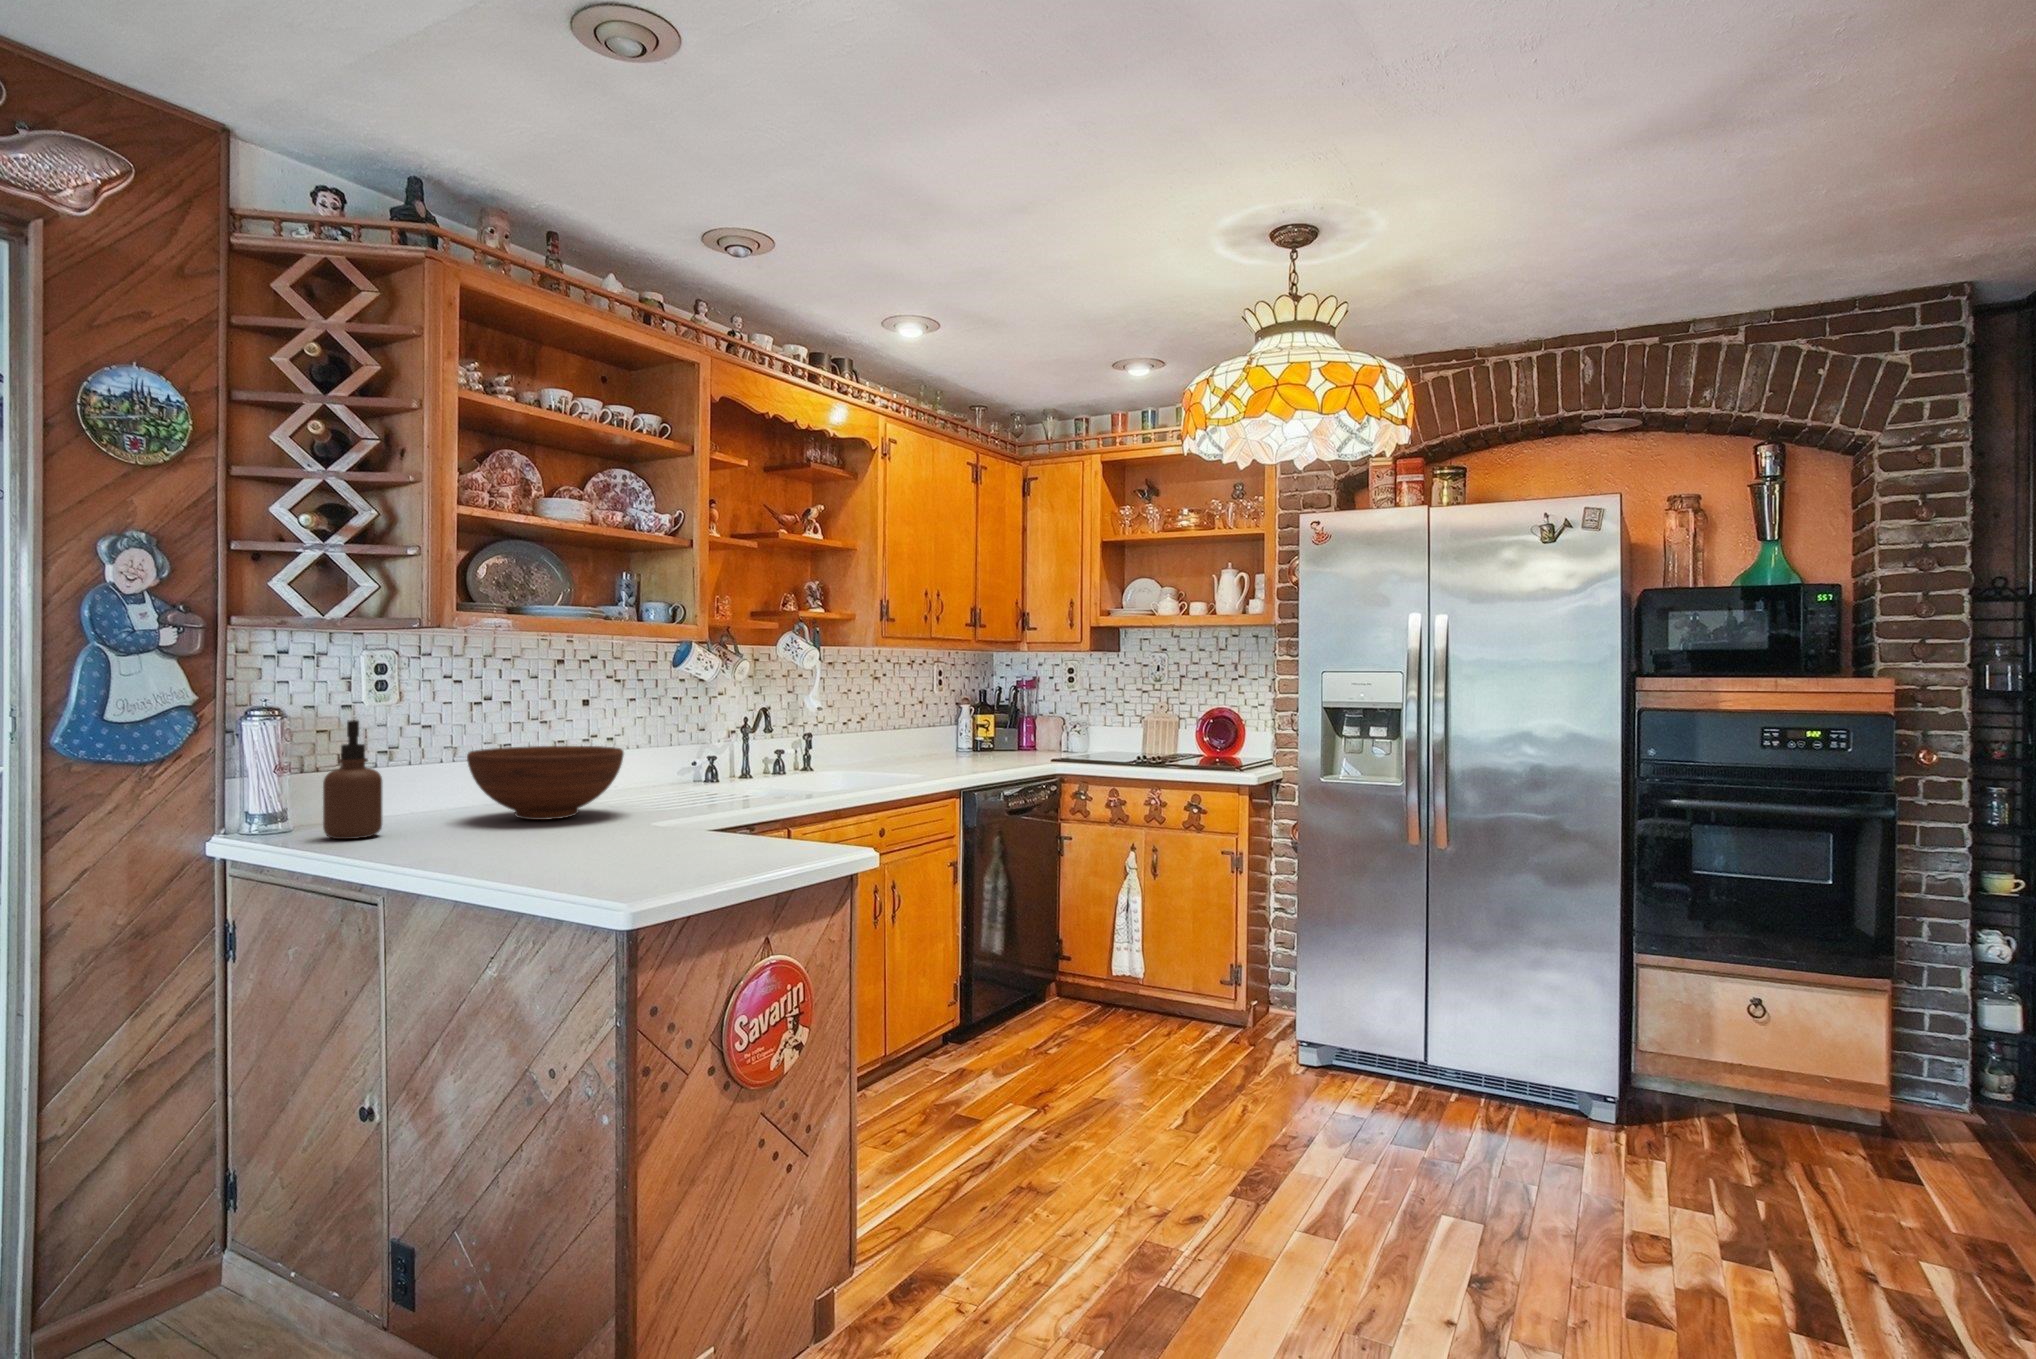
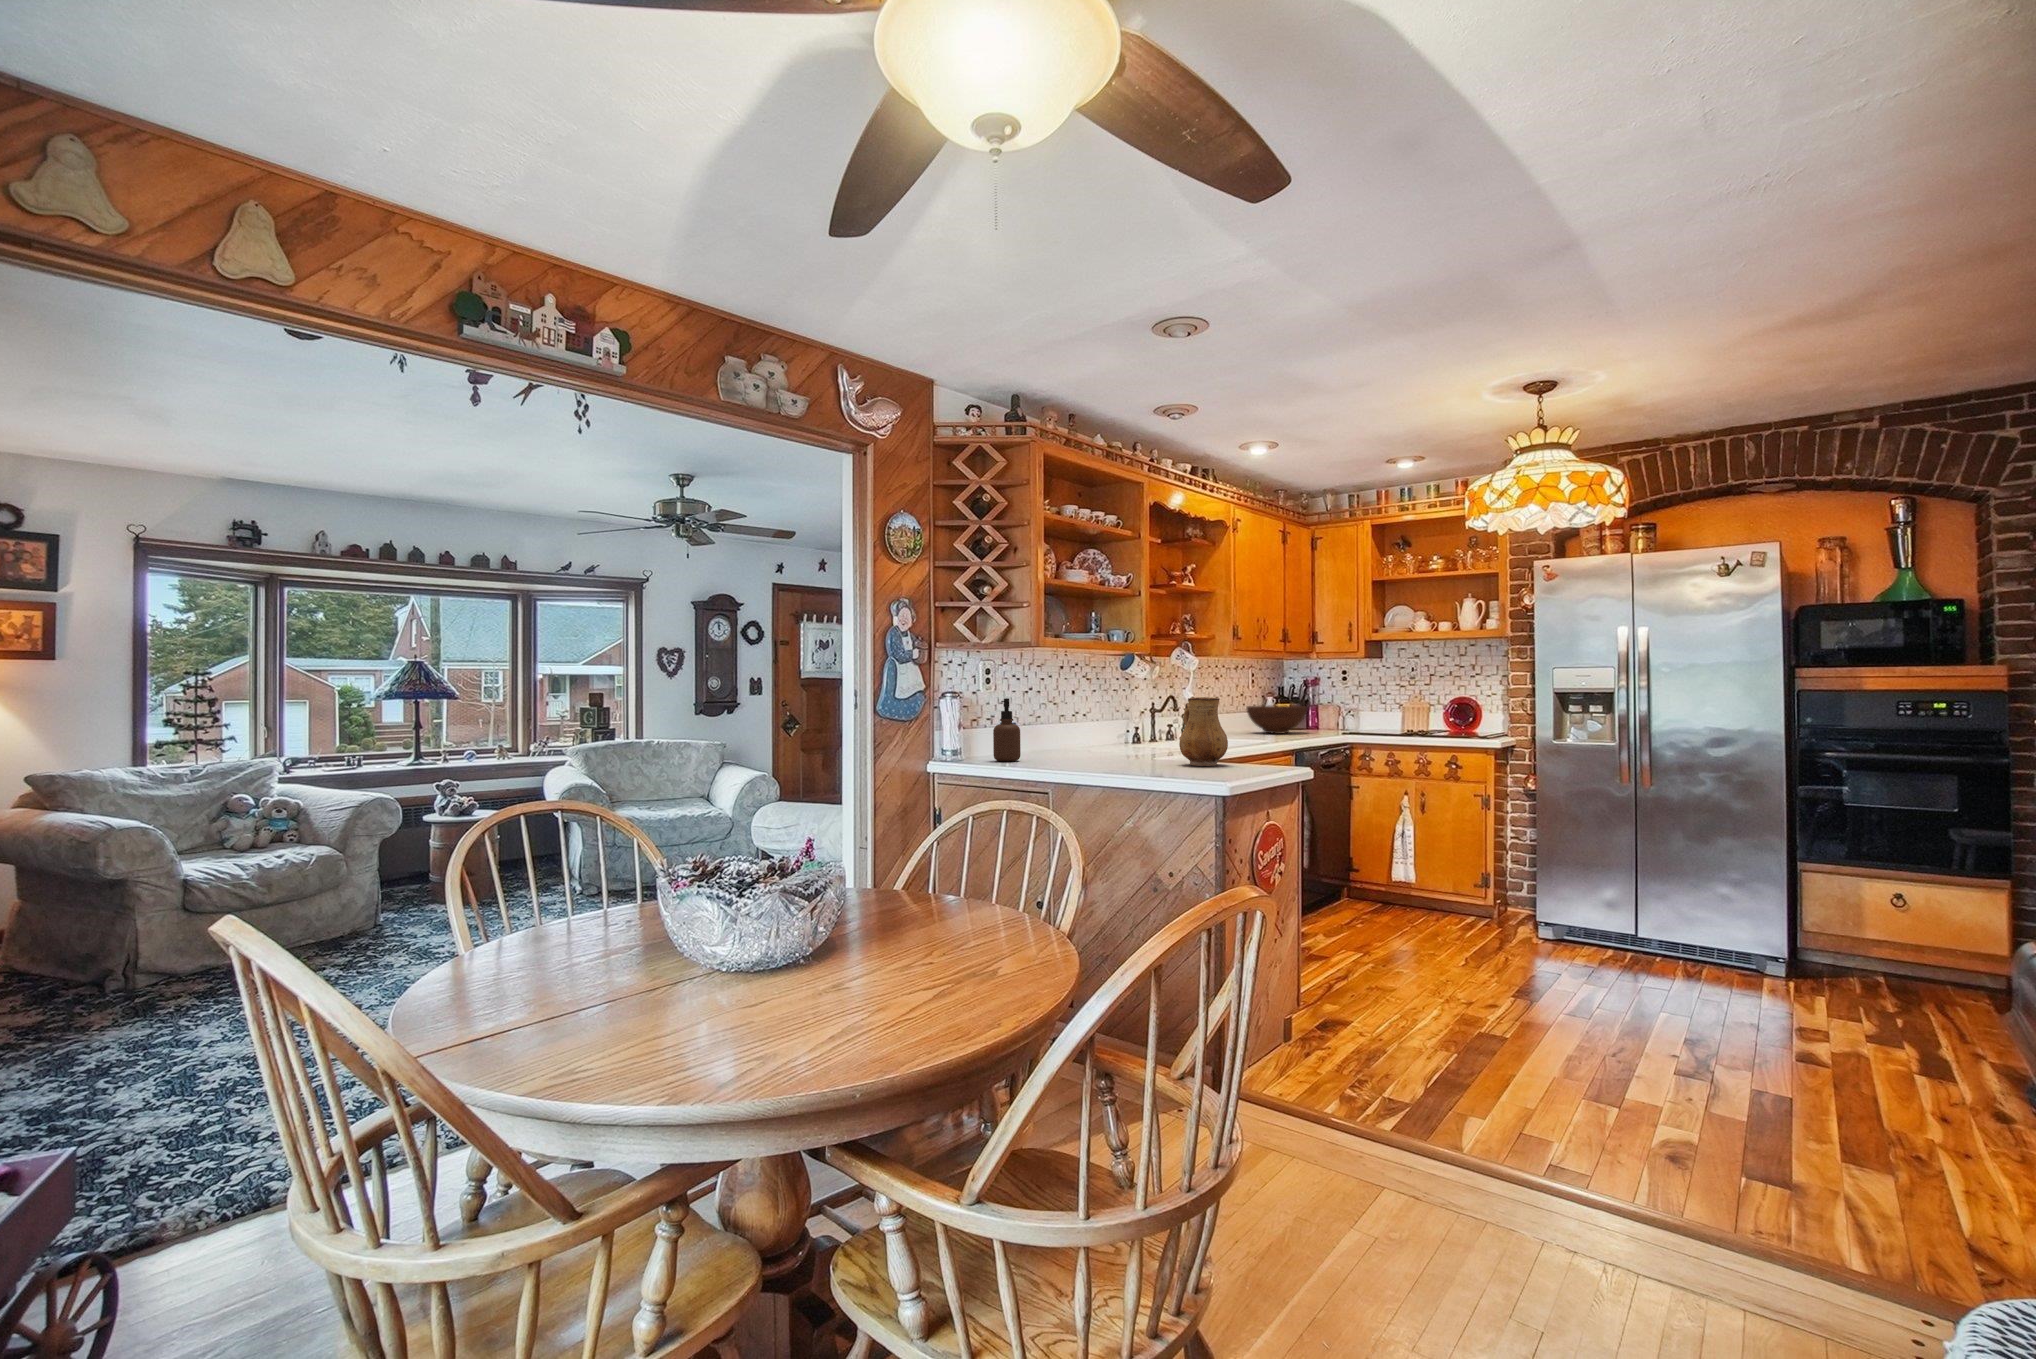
ceramic pitcher: none [649,723,740,851] -> present [1179,697,1228,766]
fruit bowl: present [467,746,624,820] -> present [1247,706,1307,734]

